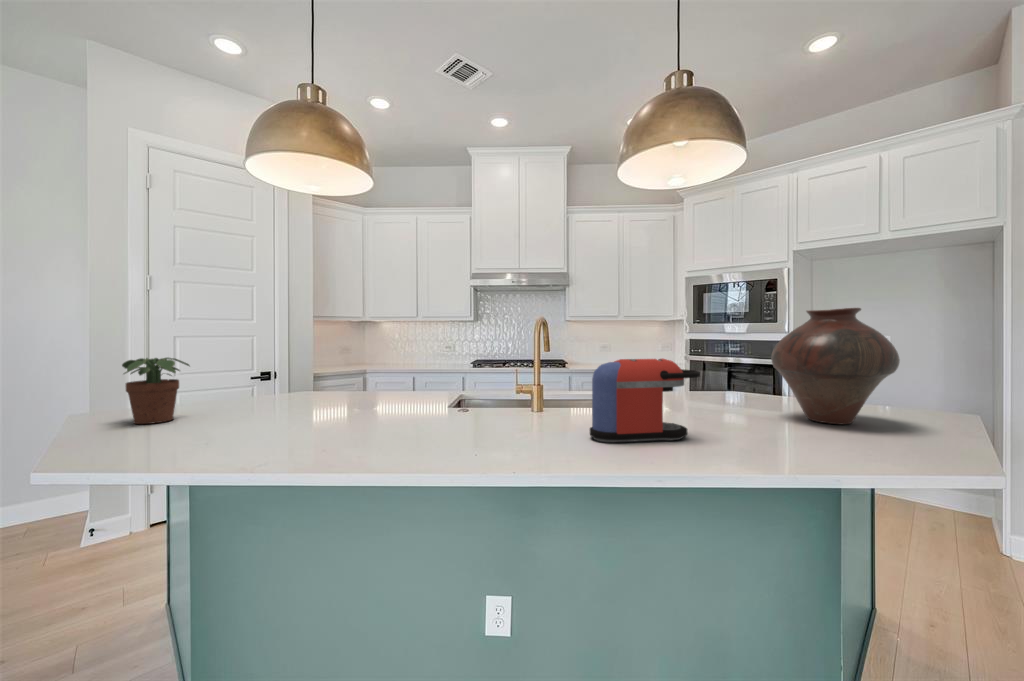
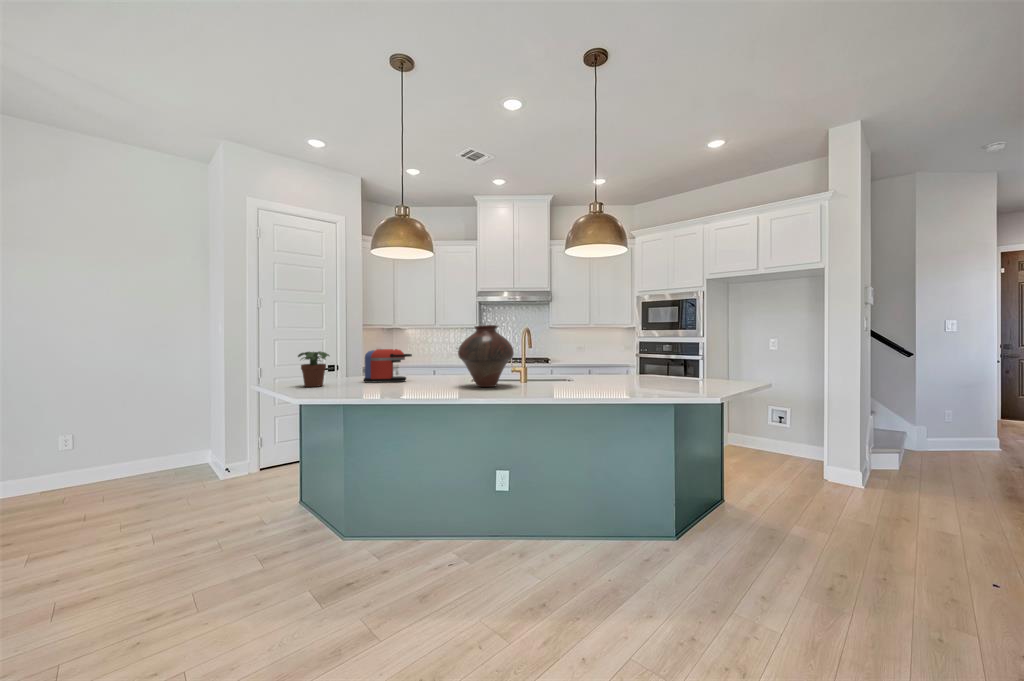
vase: present [771,308,900,424] -> present [458,325,514,387]
coffee maker: present [590,359,700,442] -> present [364,349,412,383]

